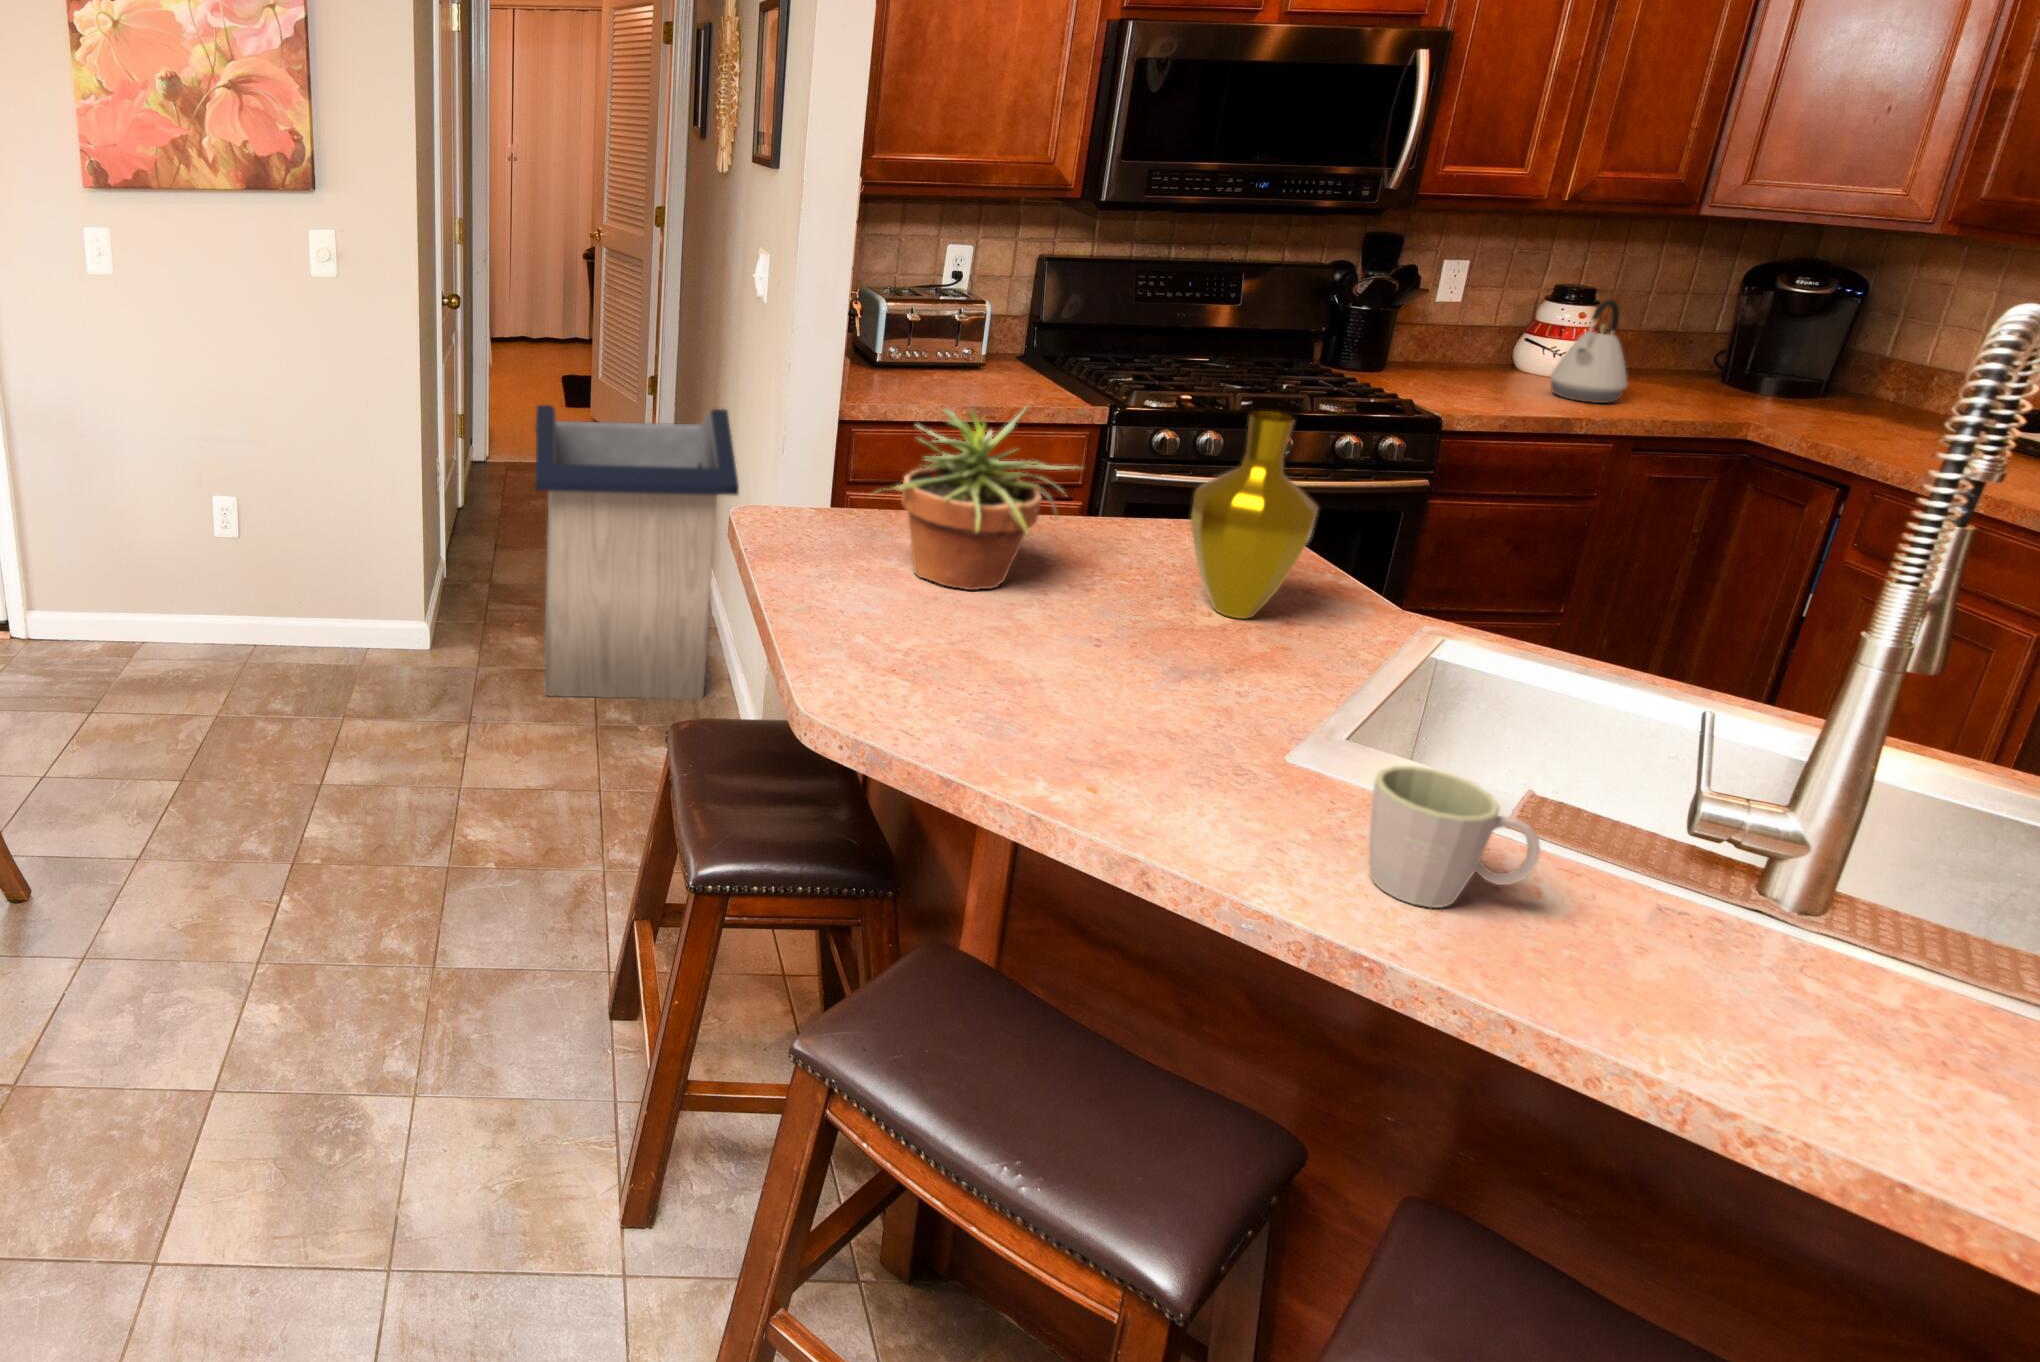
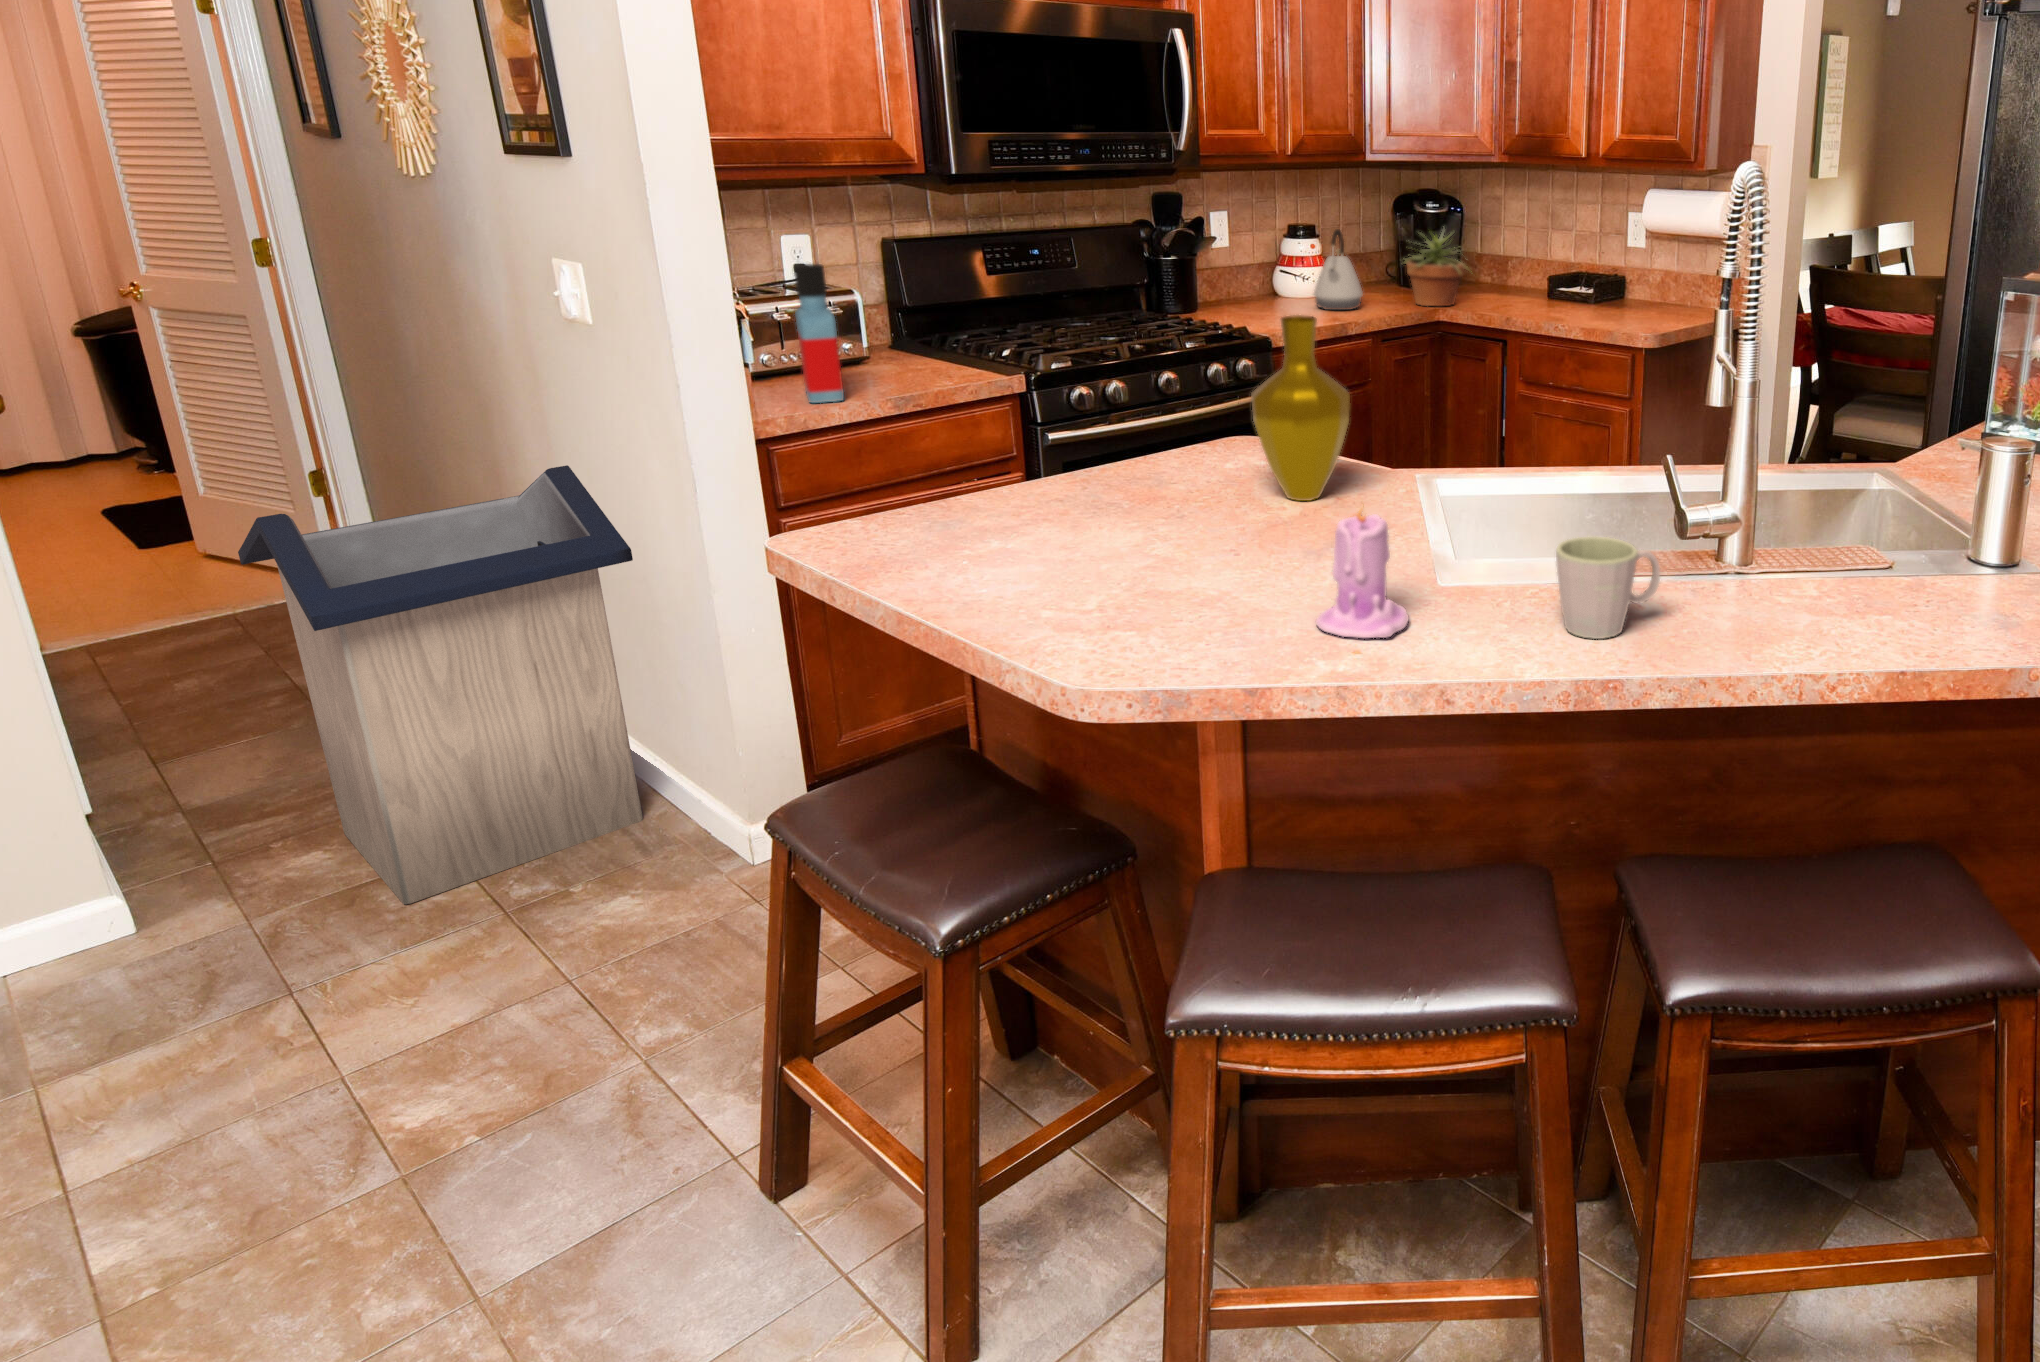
bottle: none [897,274,940,401] -> present [794,264,844,403]
potted plant: present [884,408,1077,590] -> present [1404,230,1468,306]
candle: none [1077,636,1190,790] -> present [1316,506,1409,638]

